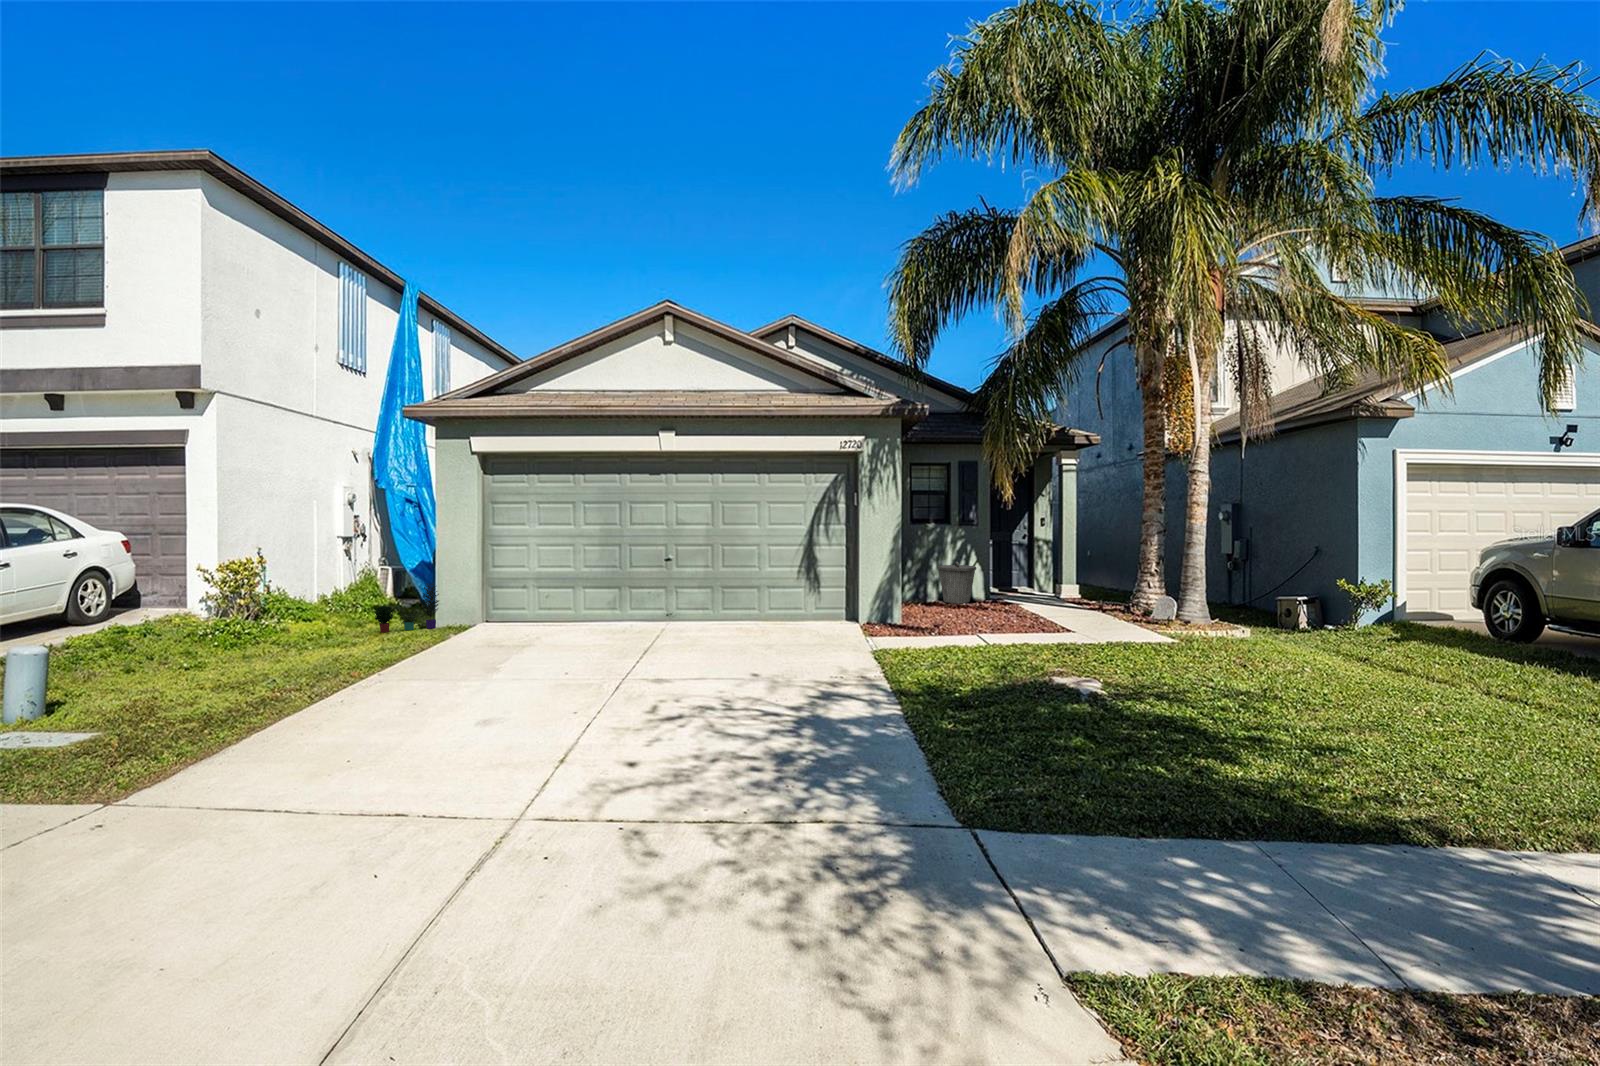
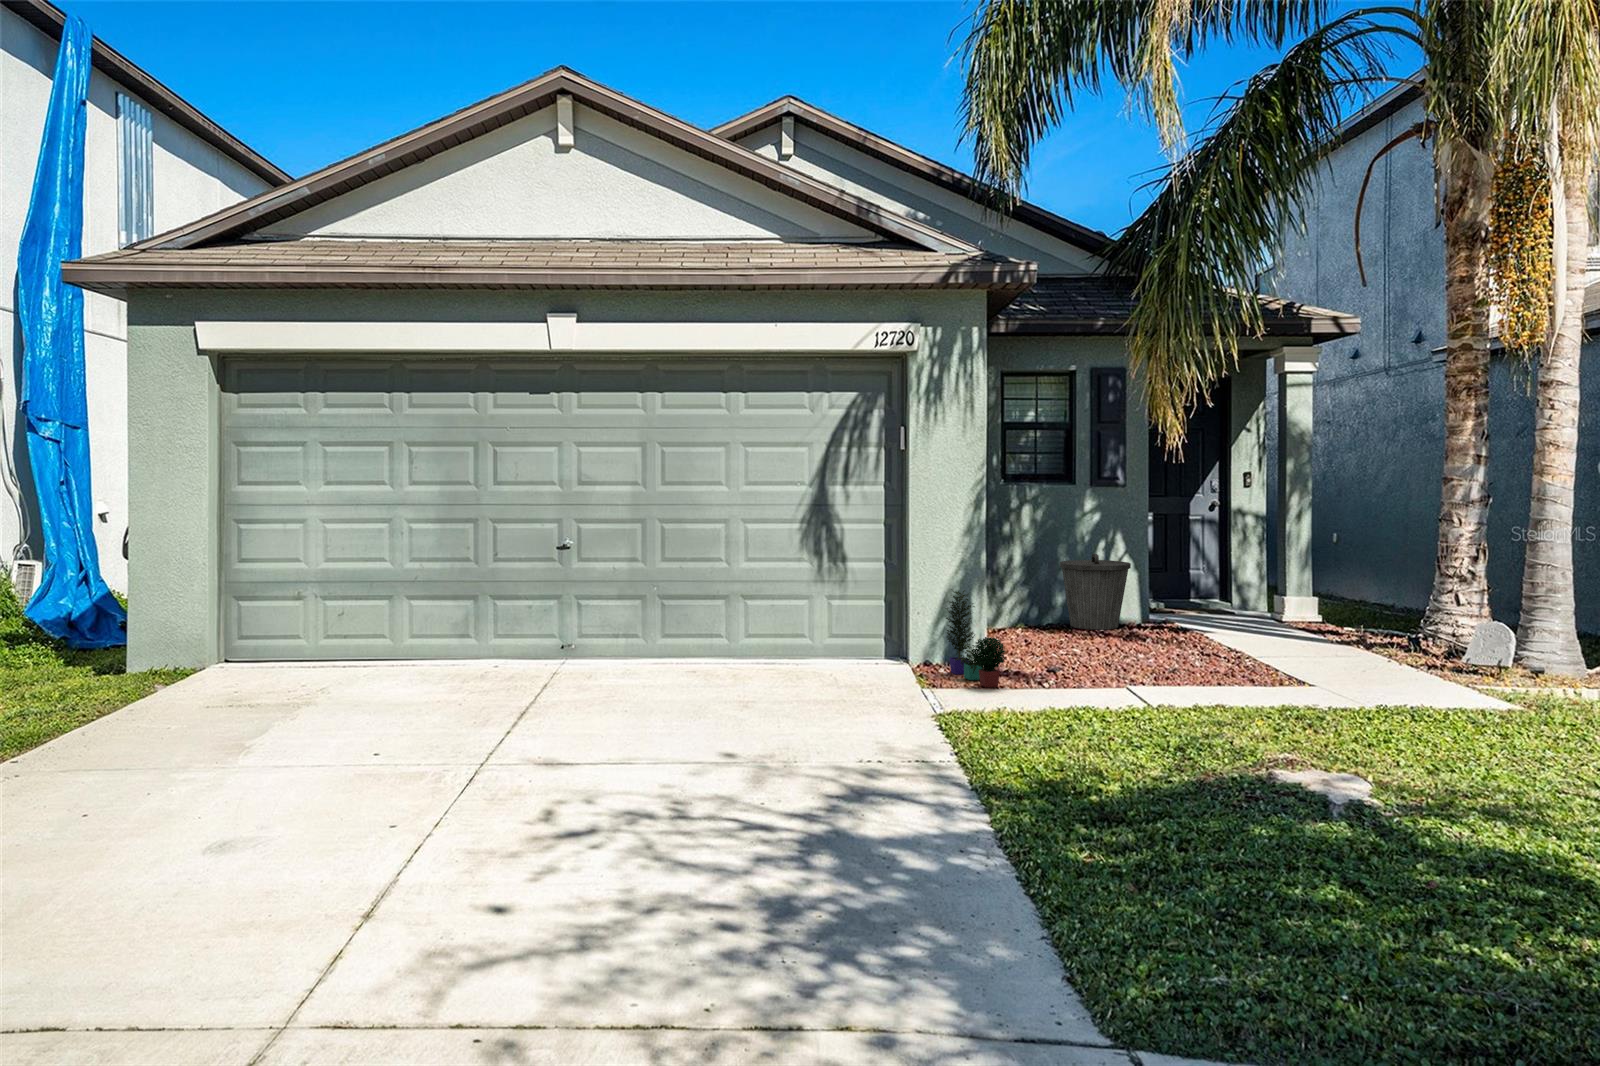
potted plant: present [374,584,439,632] -> present [946,590,1007,687]

